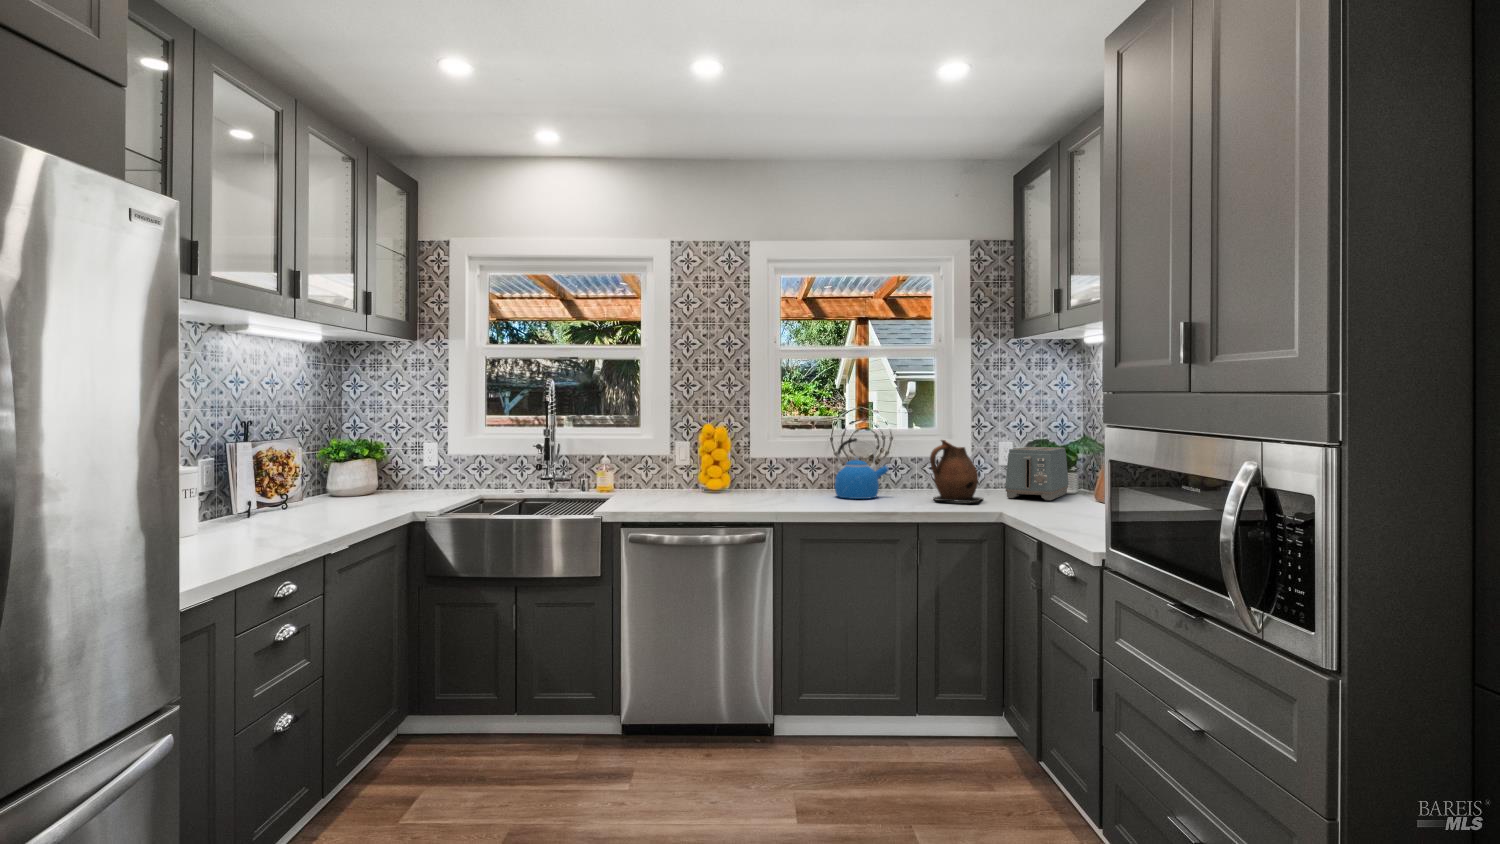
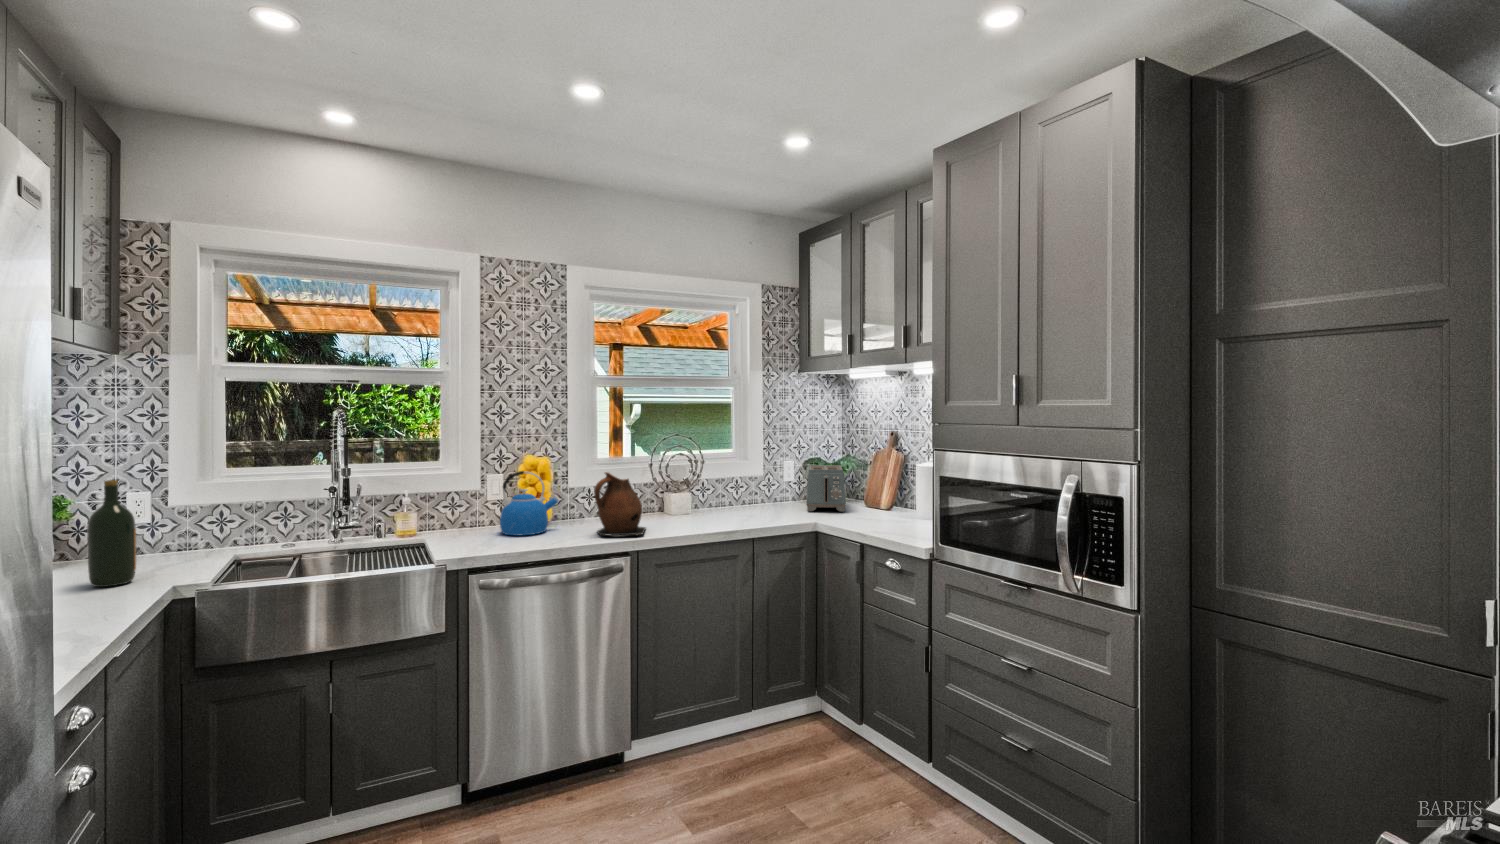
wine bottle: none [380,429,409,504] -> present [87,480,136,587]
kettle: present [835,438,889,499] -> present [500,471,558,536]
ceramic pitcher: present [930,440,982,503] -> present [594,472,646,535]

